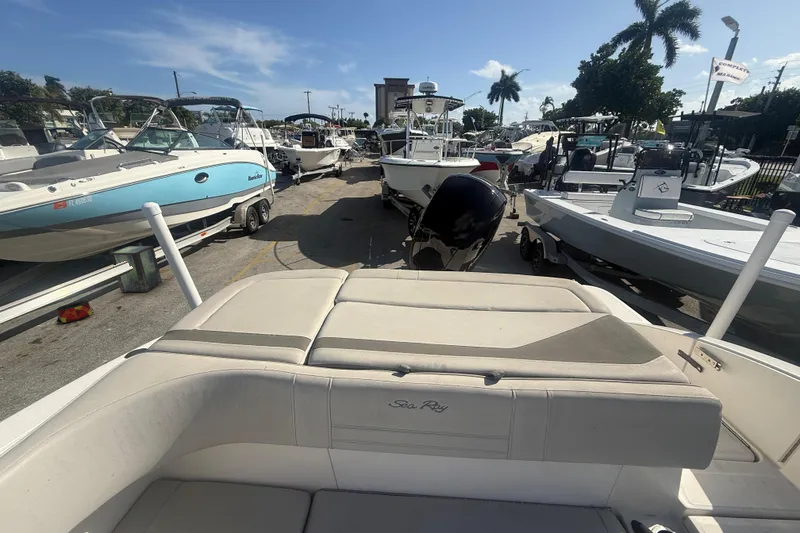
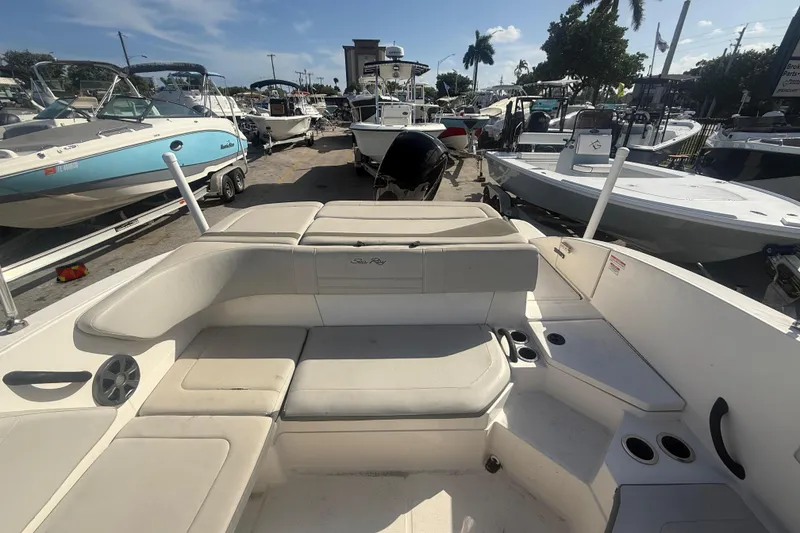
storage box: present [110,246,162,292] -> none [97,211,149,255]

